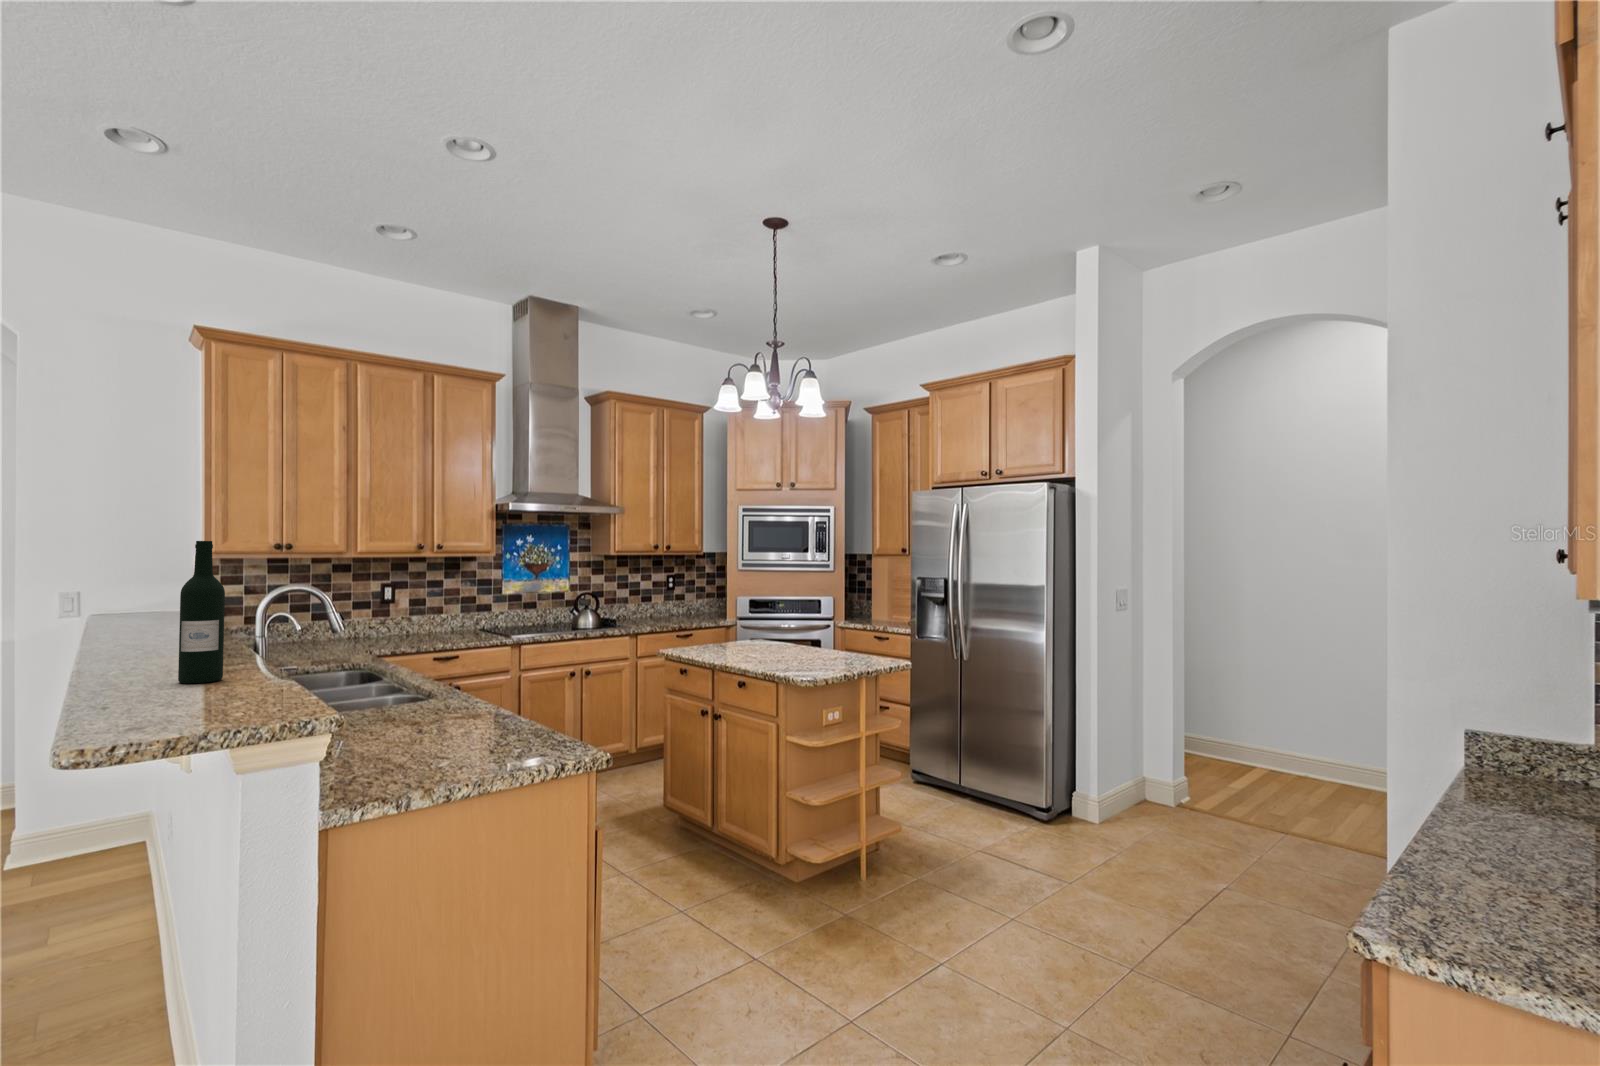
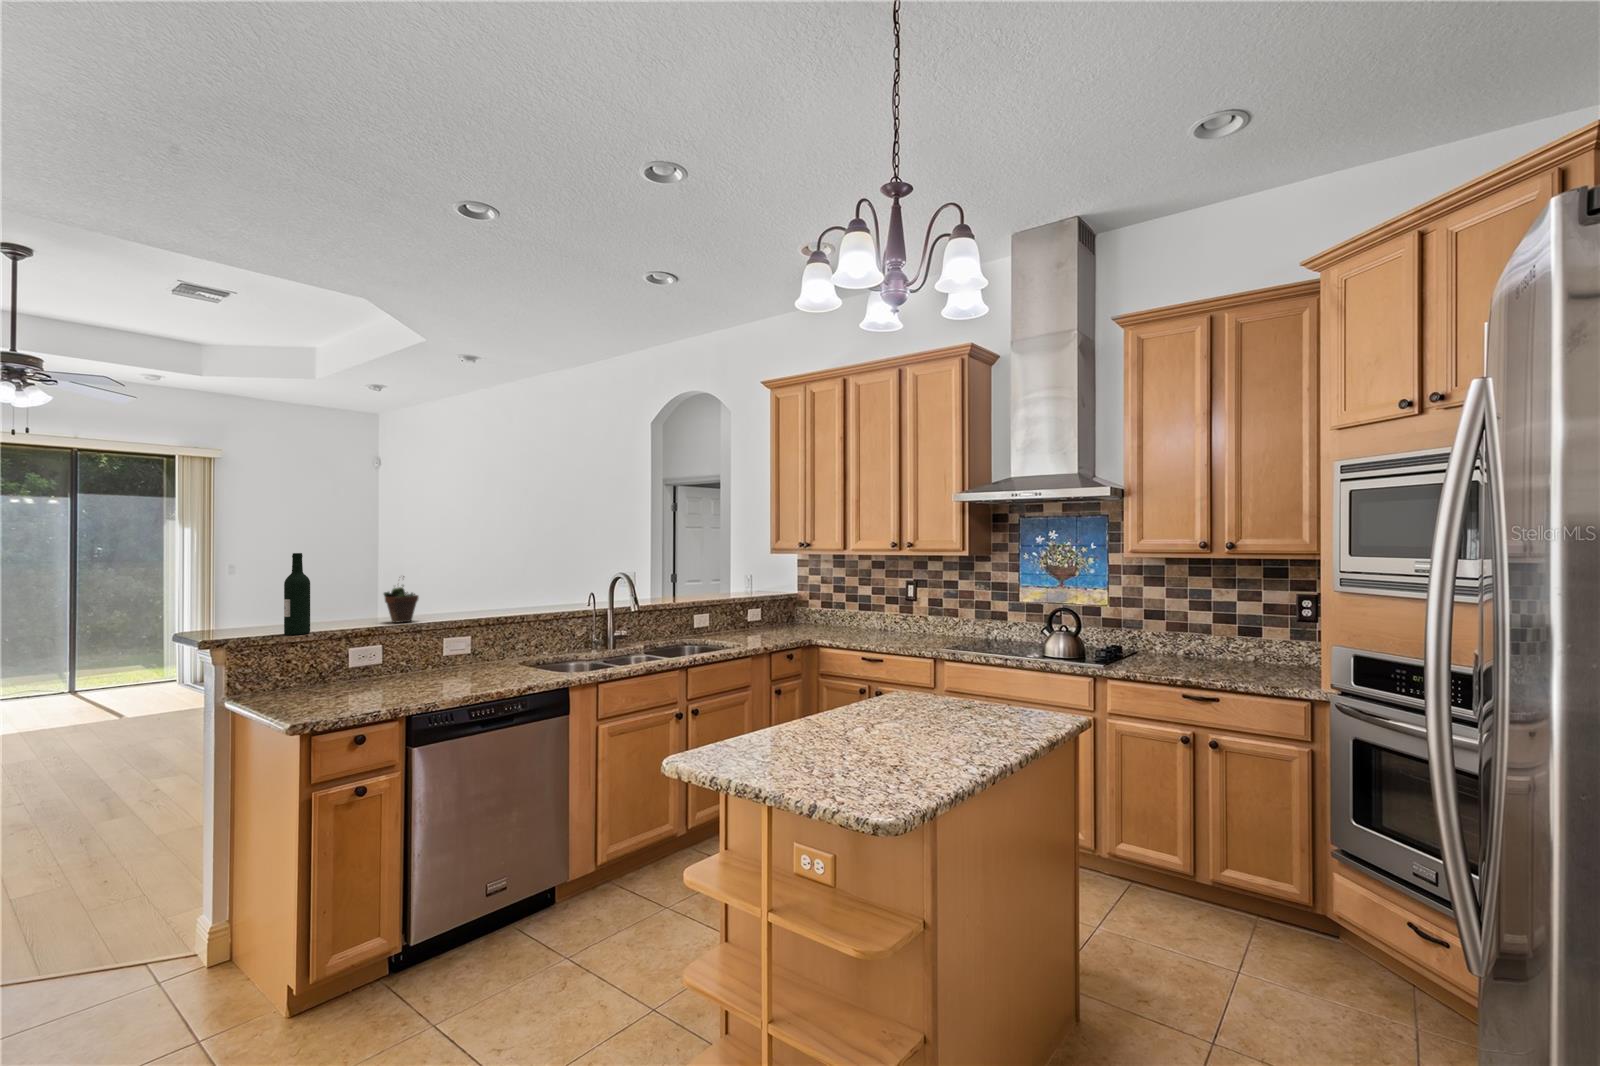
succulent plant: none [119,583,183,666] -> present [384,576,419,622]

